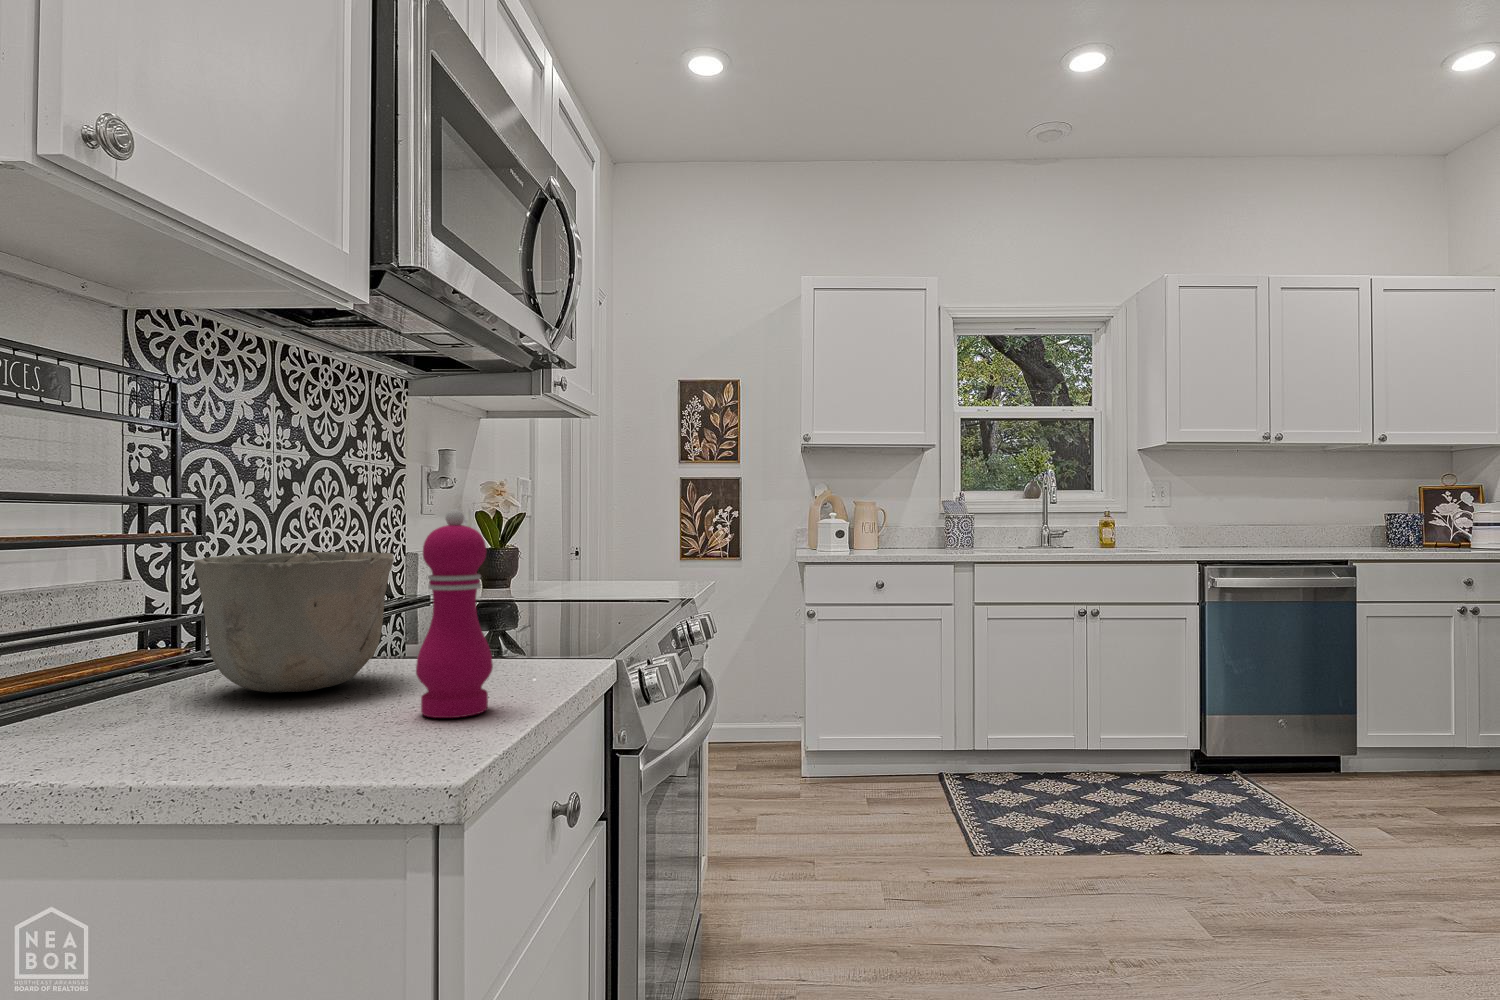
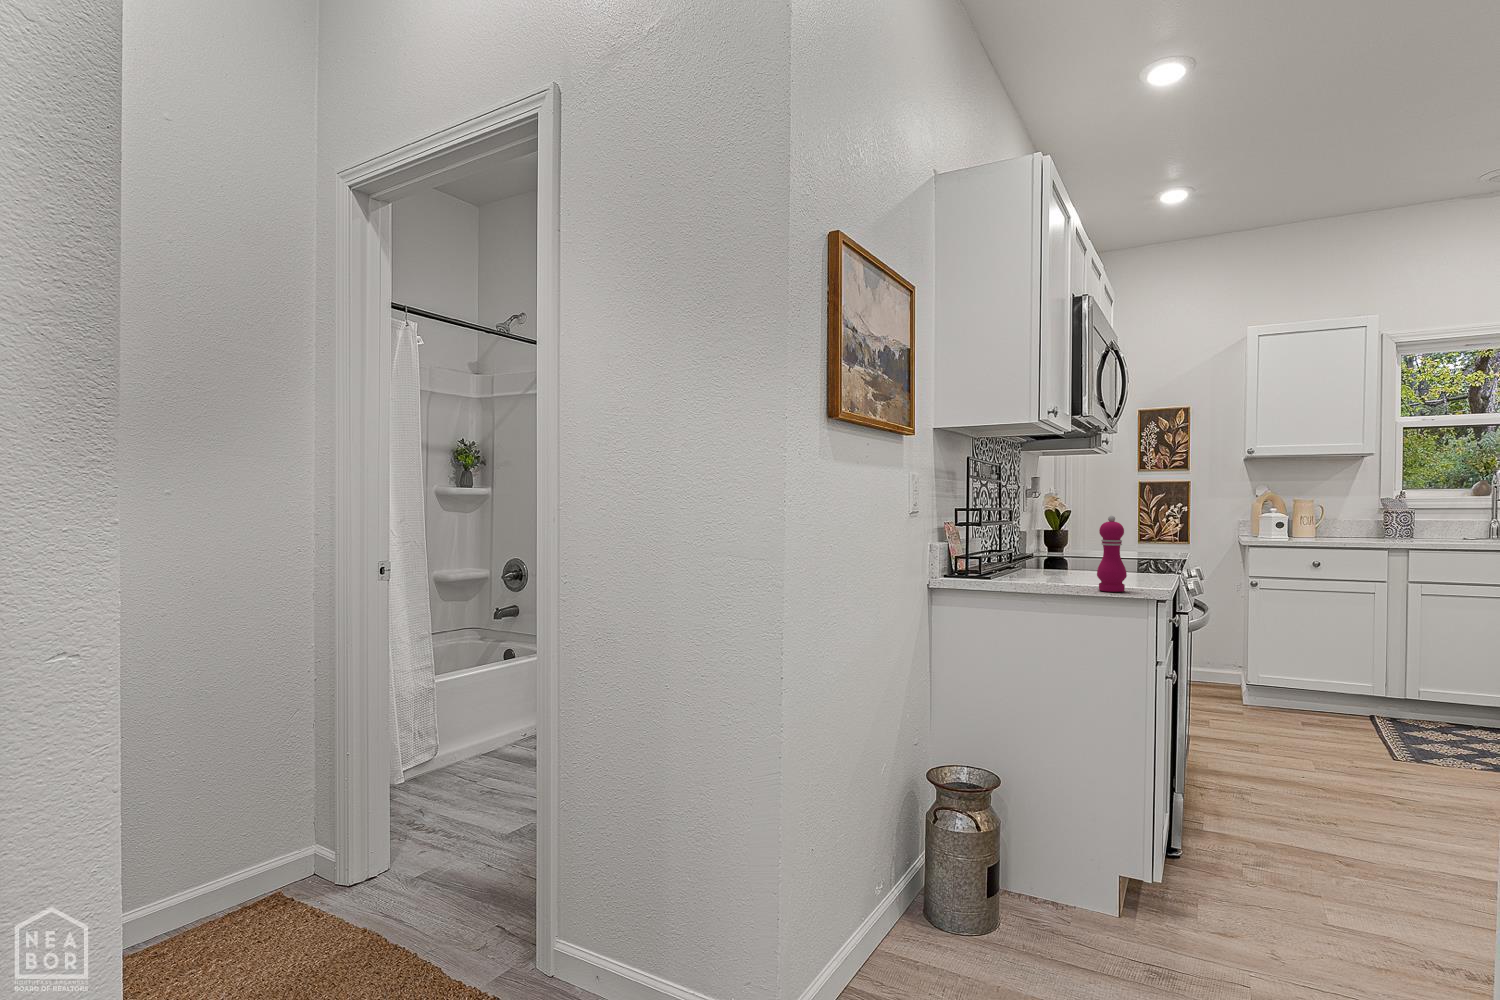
ceramic bowl: present [194,552,394,692] -> none [997,530,1071,583]

